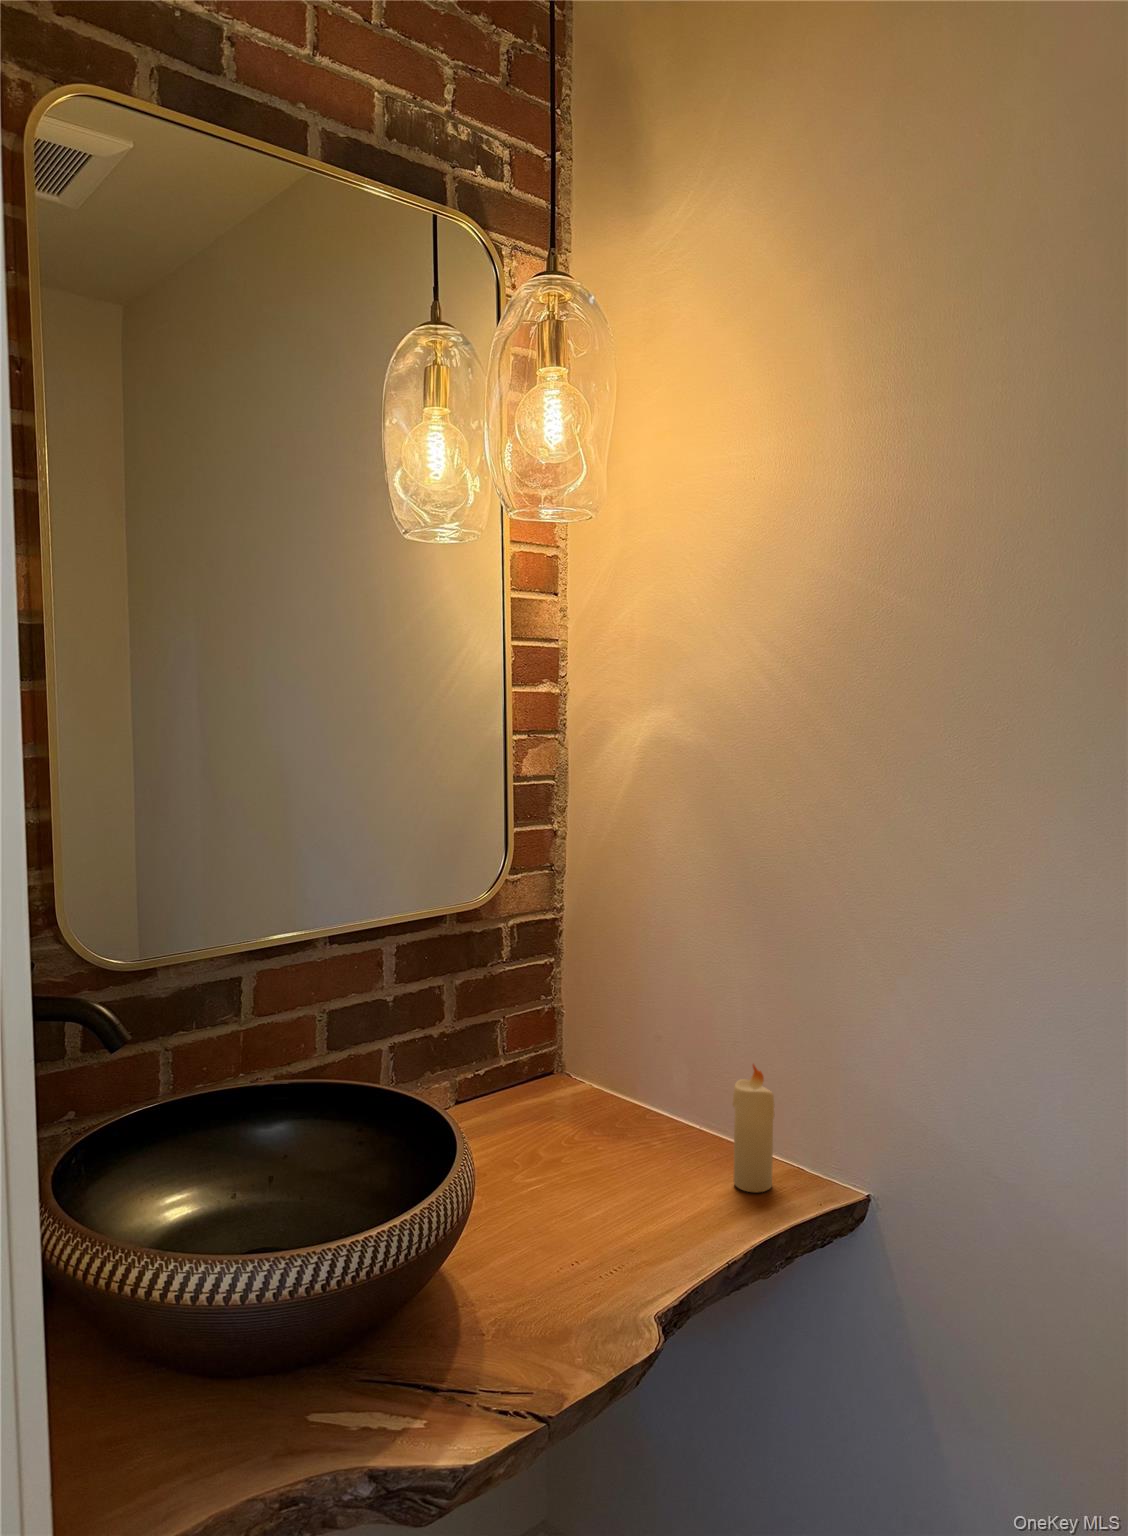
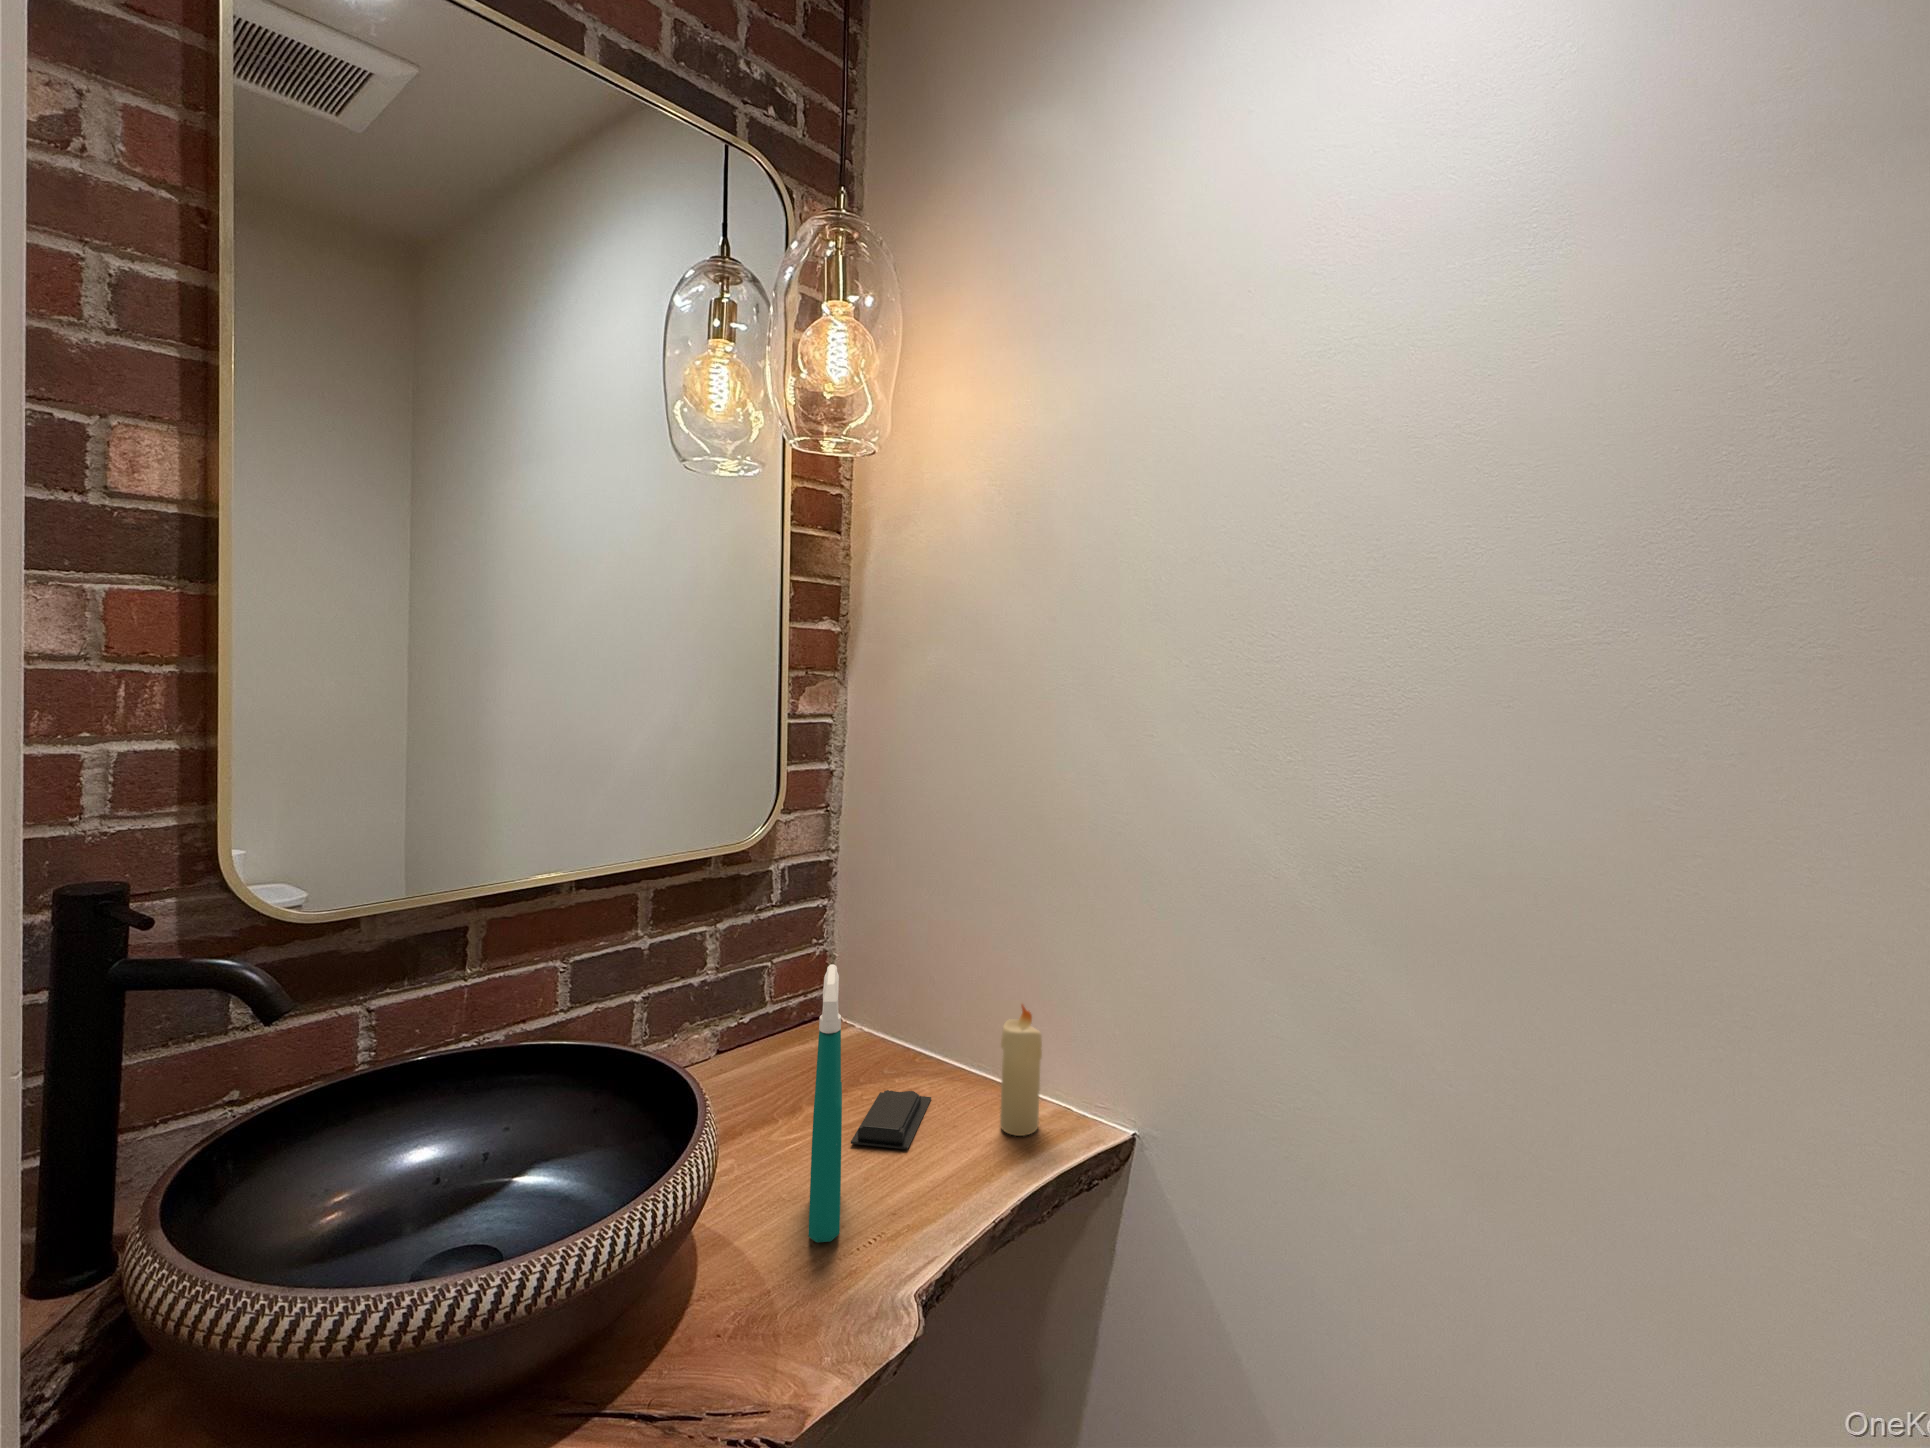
spray bottle: none [556,1018,584,1270] -> present [808,964,842,1242]
soap bar: none [588,1145,664,1198] -> present [851,1090,931,1149]

